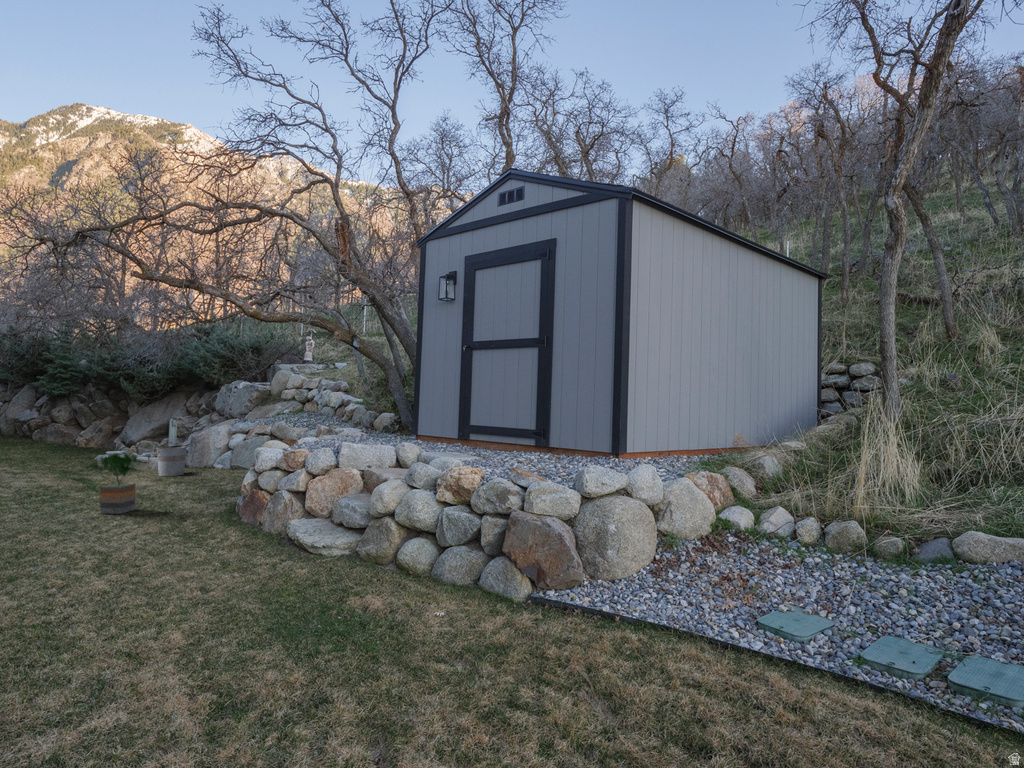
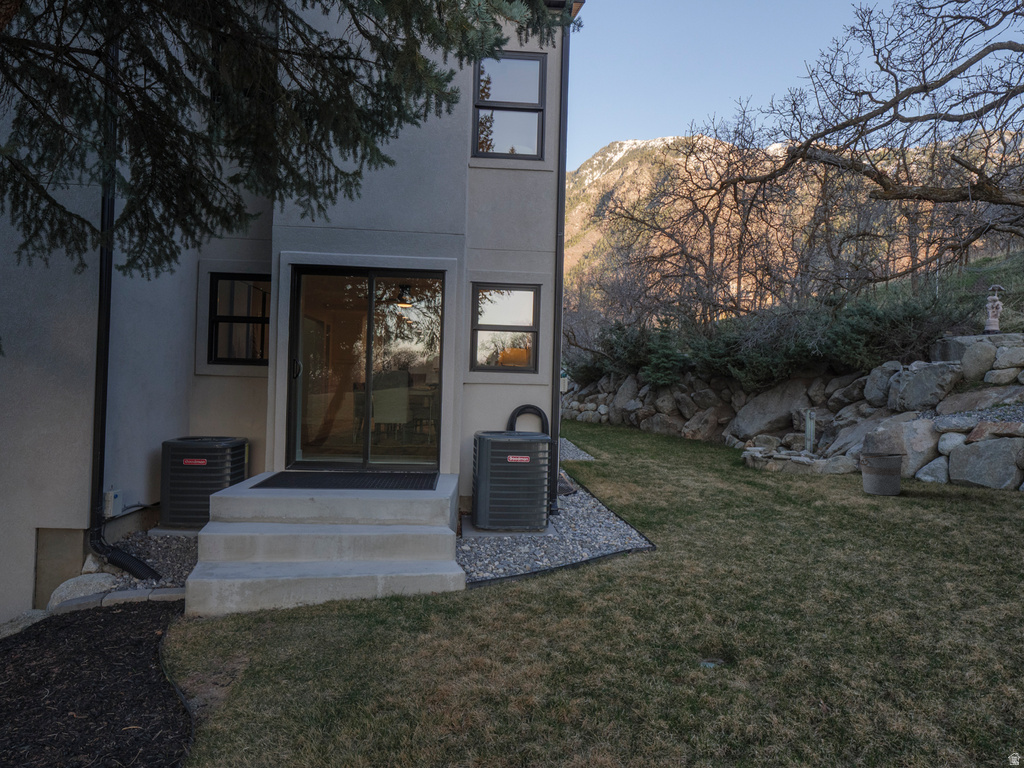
potted tree: present [100,453,142,514] -> none [902,479,982,583]

